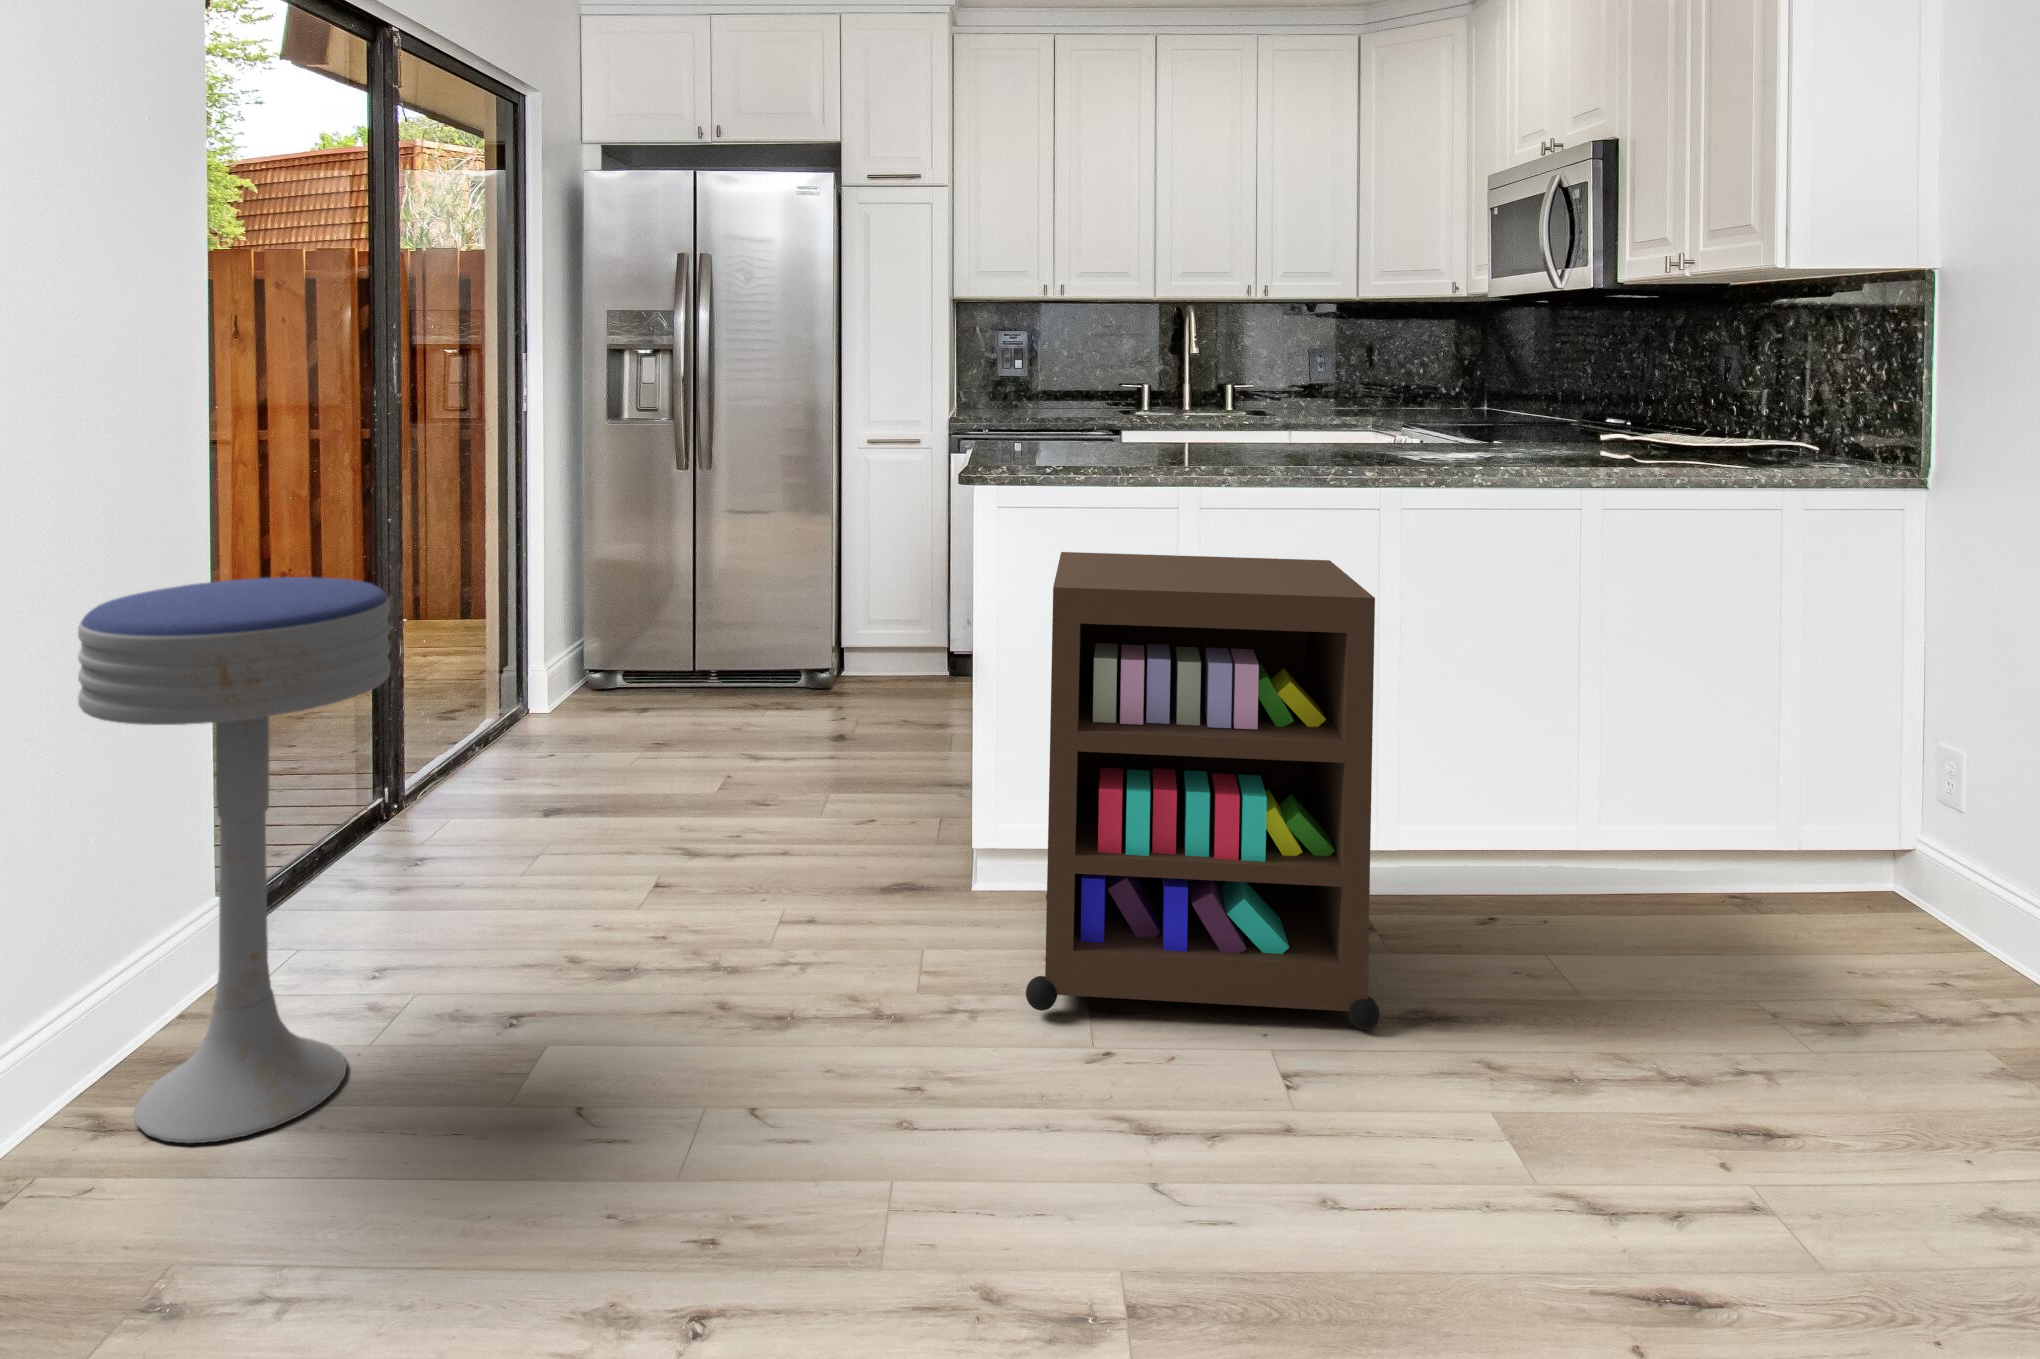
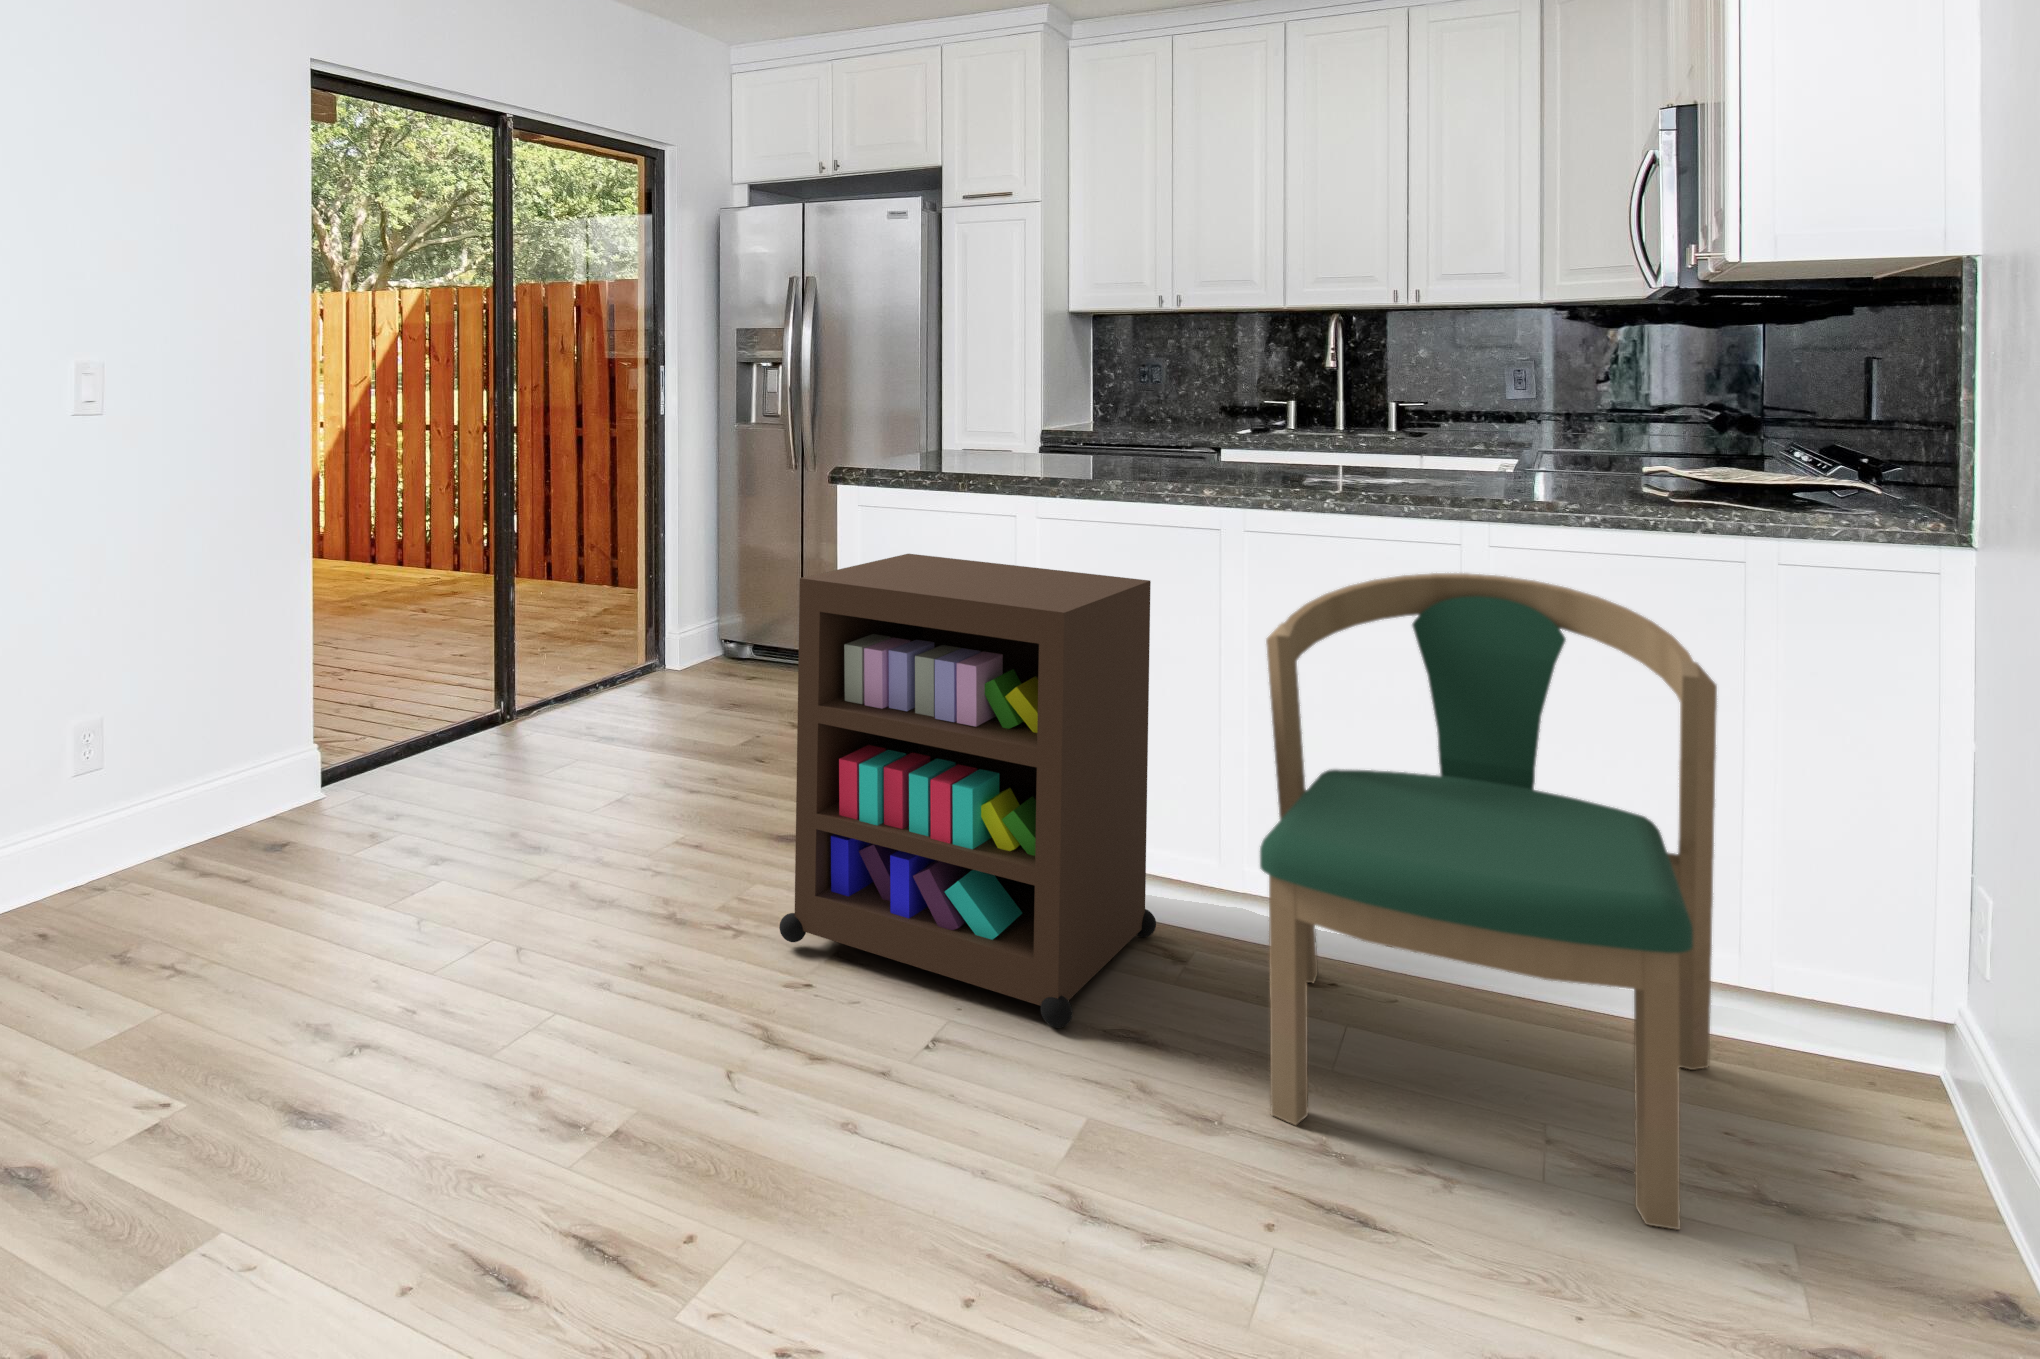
dining chair: none [1461,532,1938,1067] -> present [1260,573,1717,1230]
bar stool: present [78,577,391,1143] -> none [174,528,362,888]

